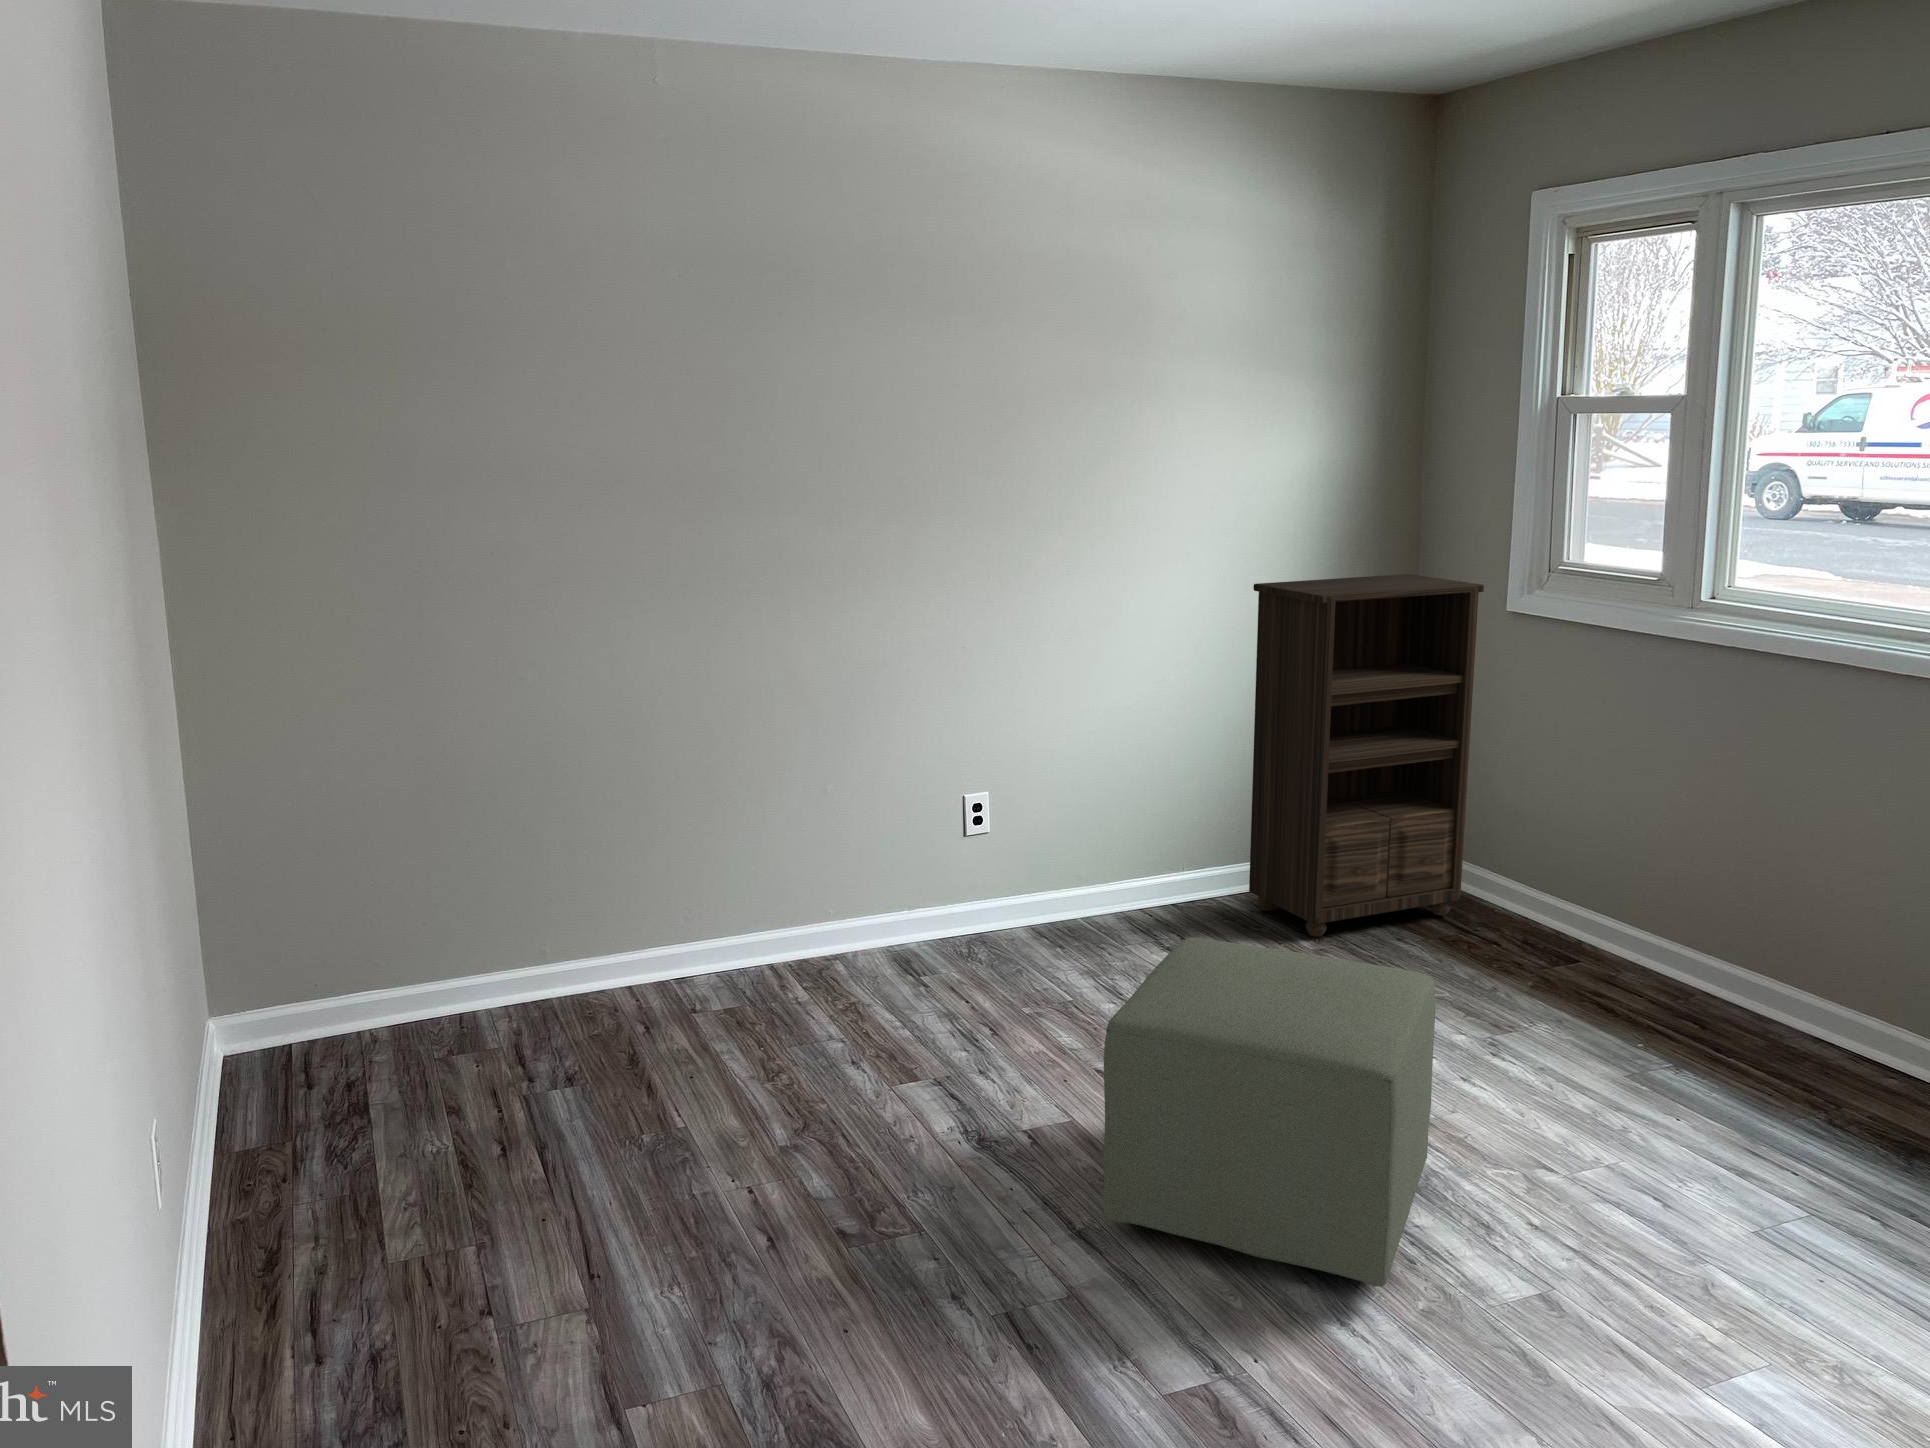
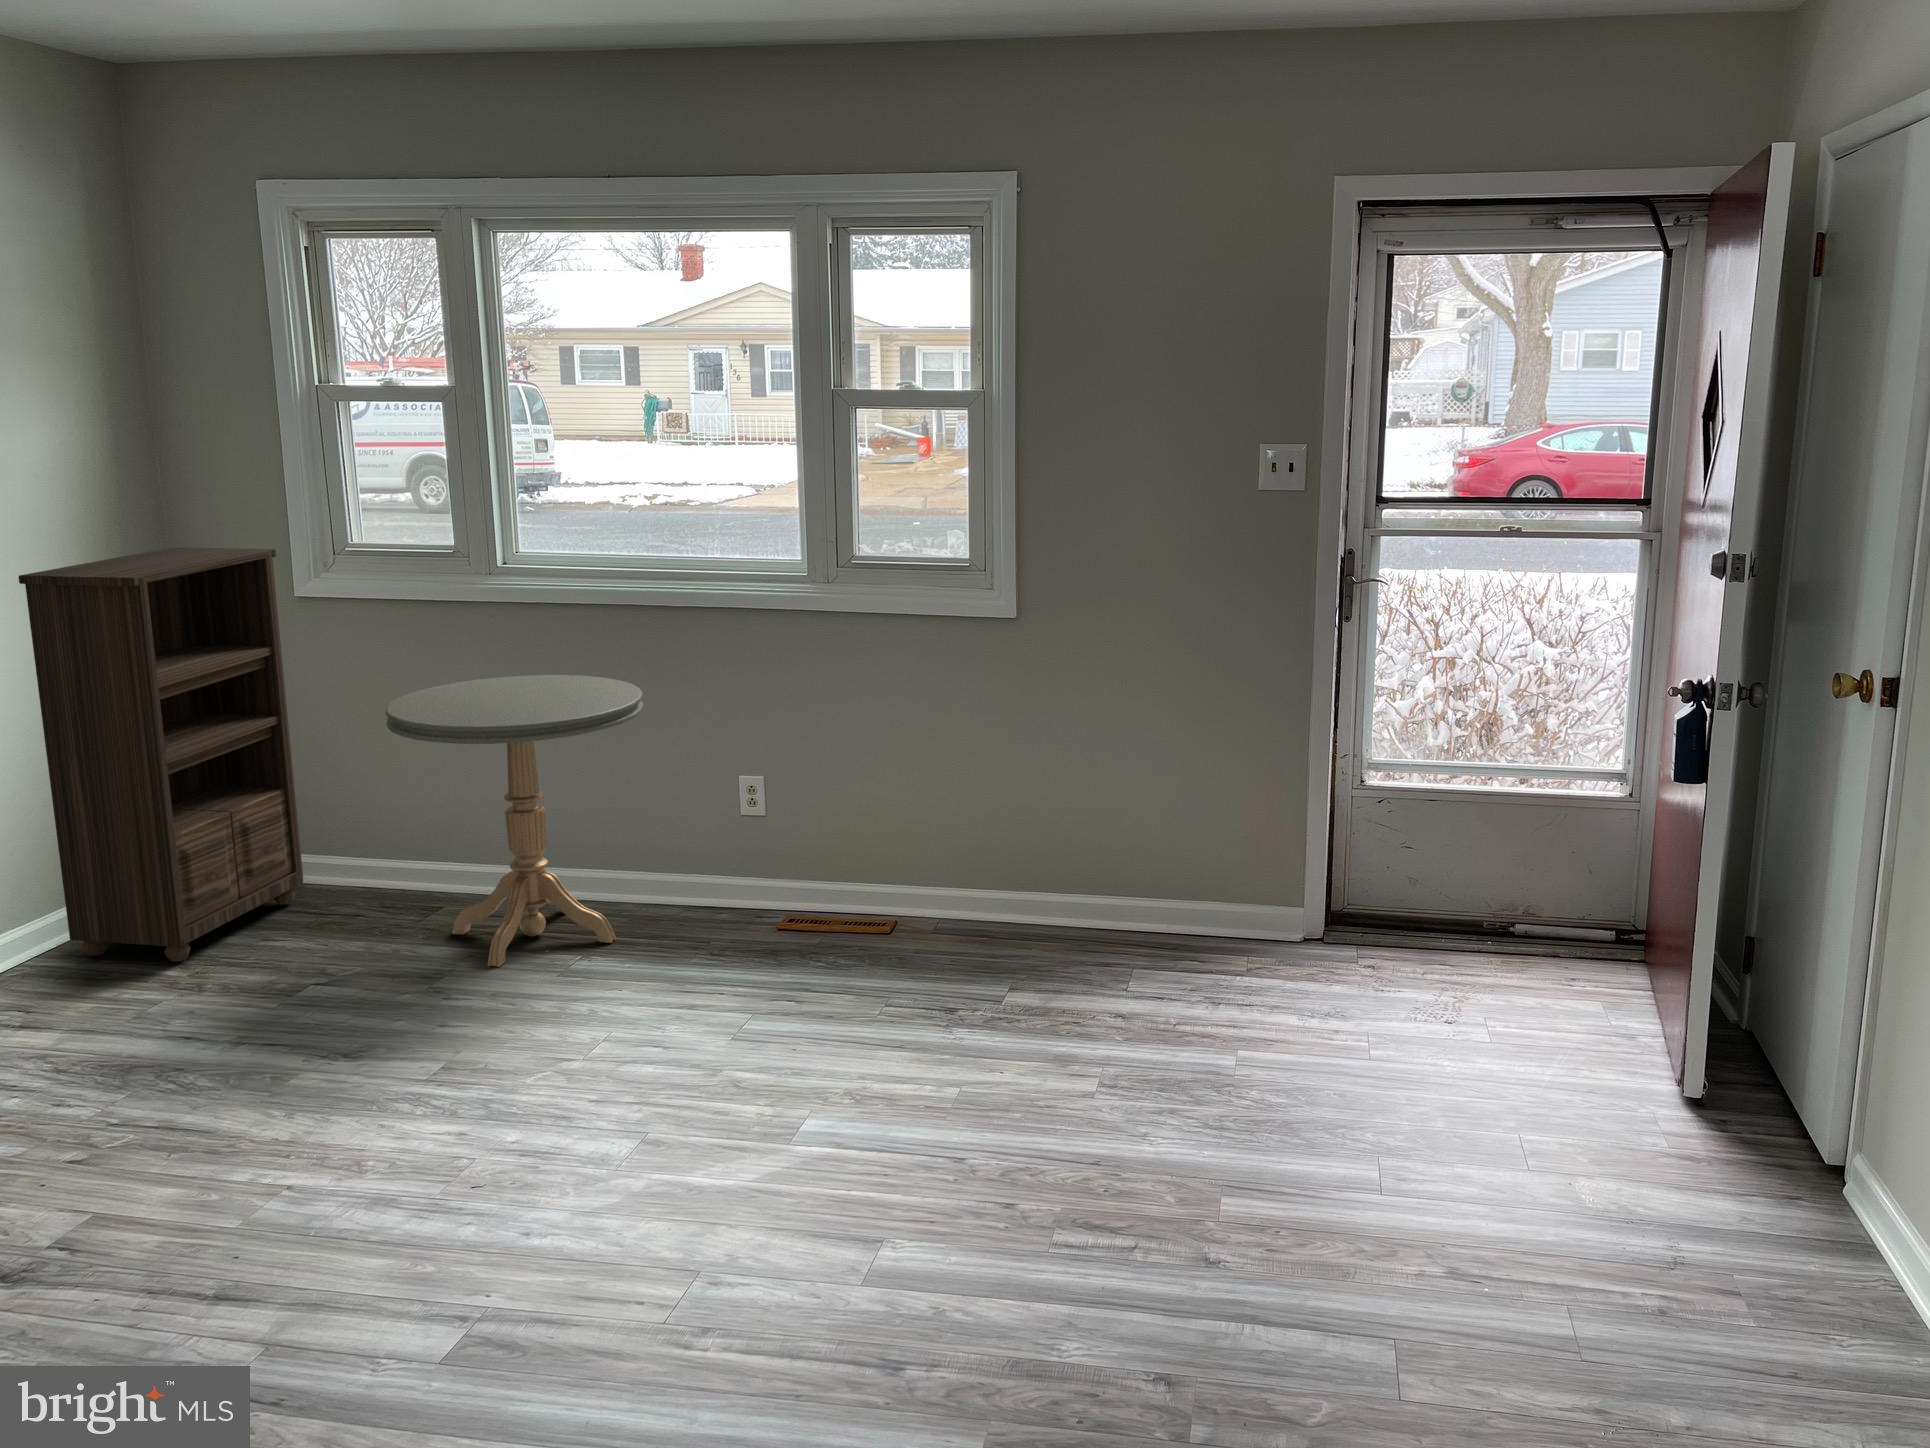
side table: none [1509,741,1811,1063] -> present [385,675,644,967]
ottoman: present [1103,938,1435,1287] -> none [194,915,543,1267]

